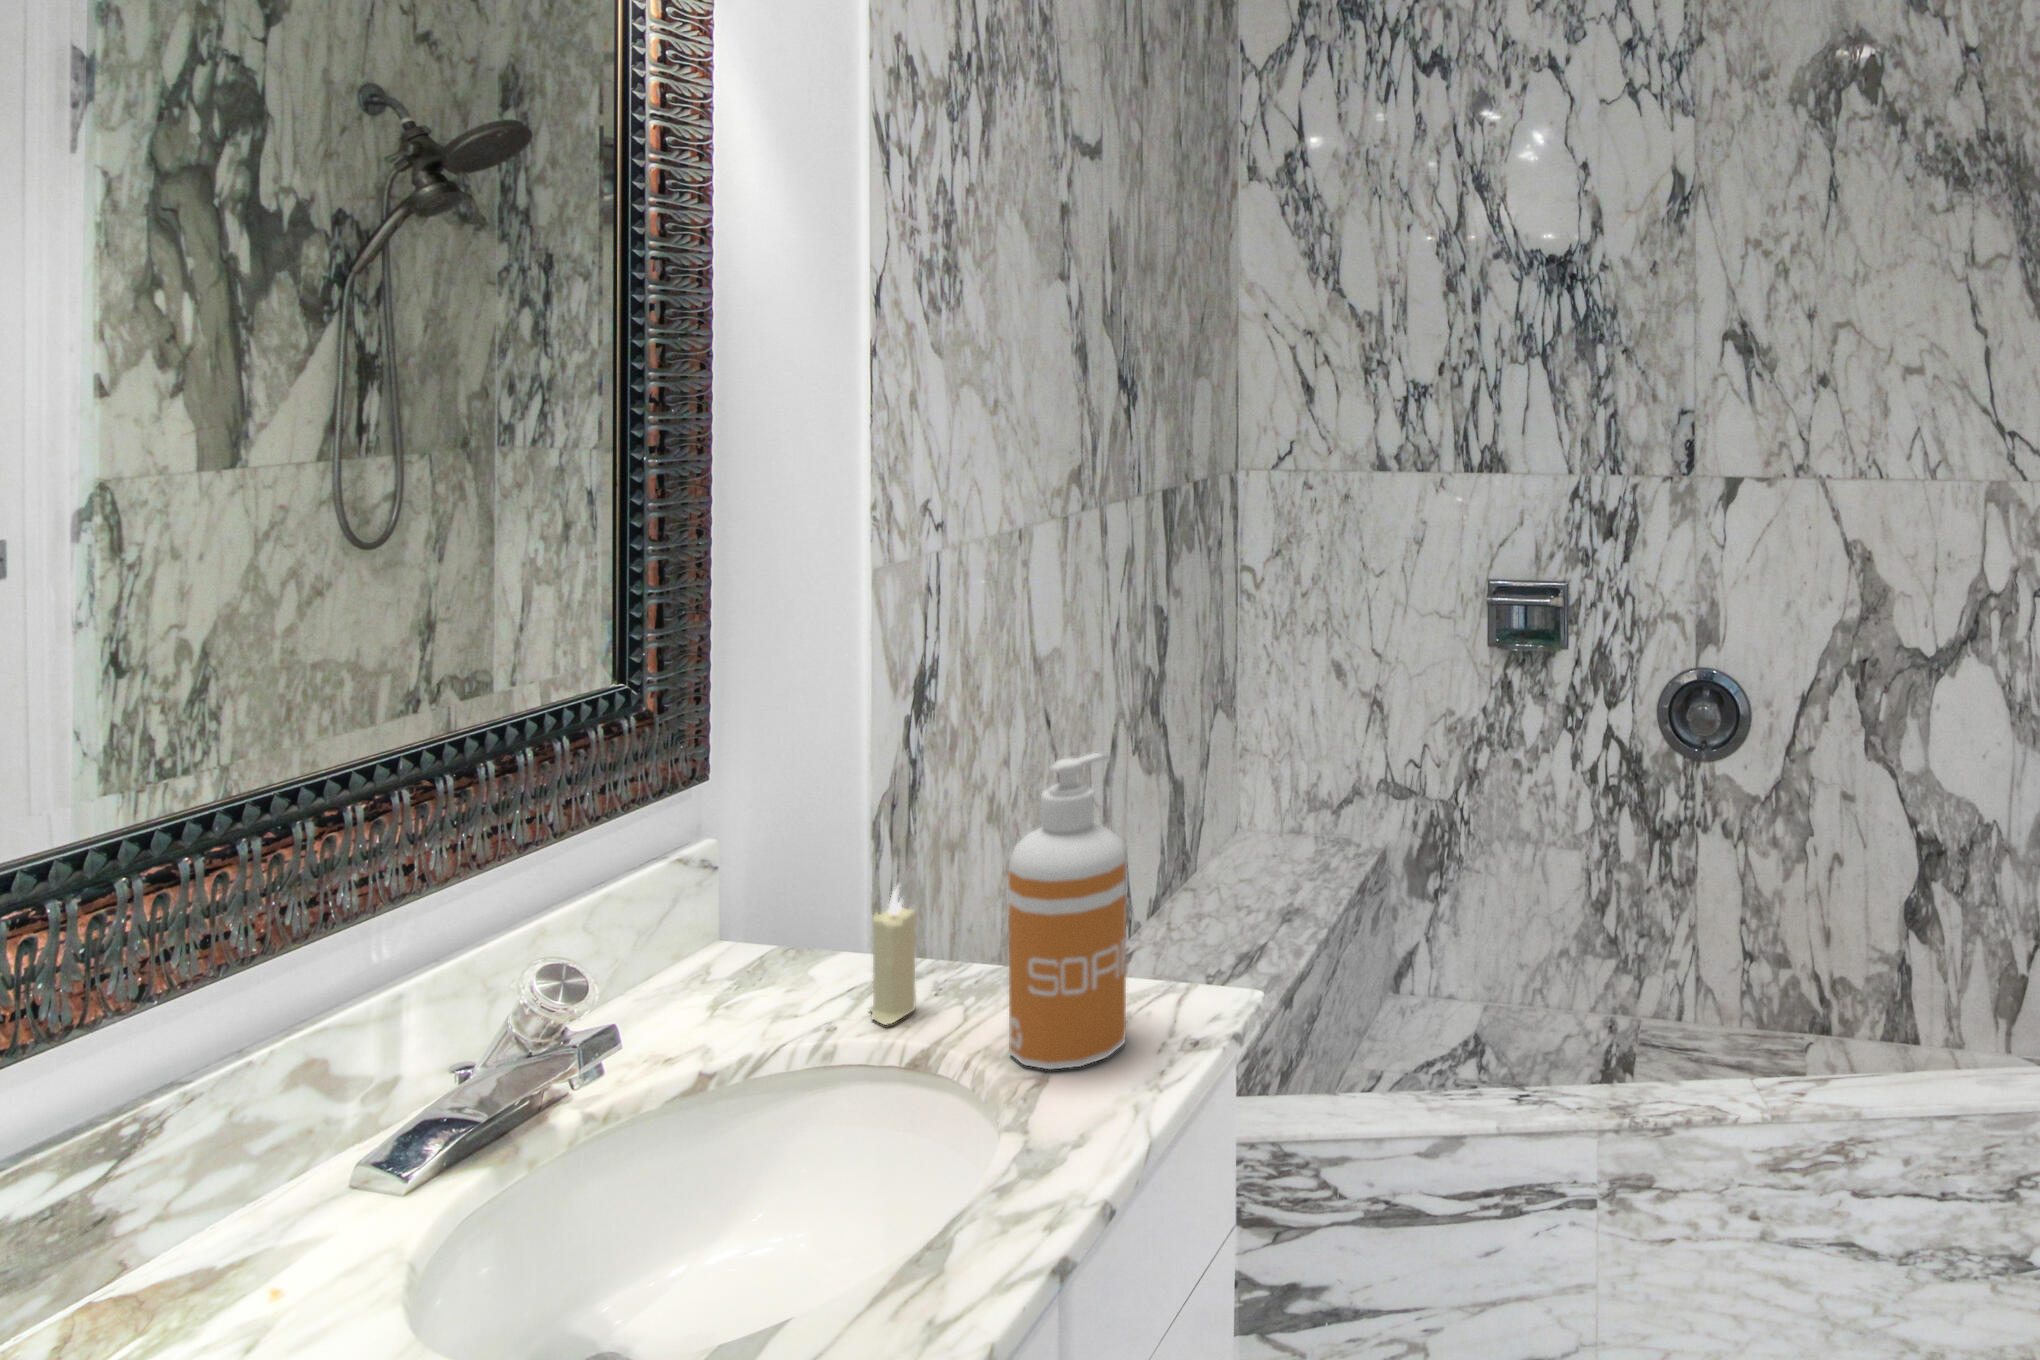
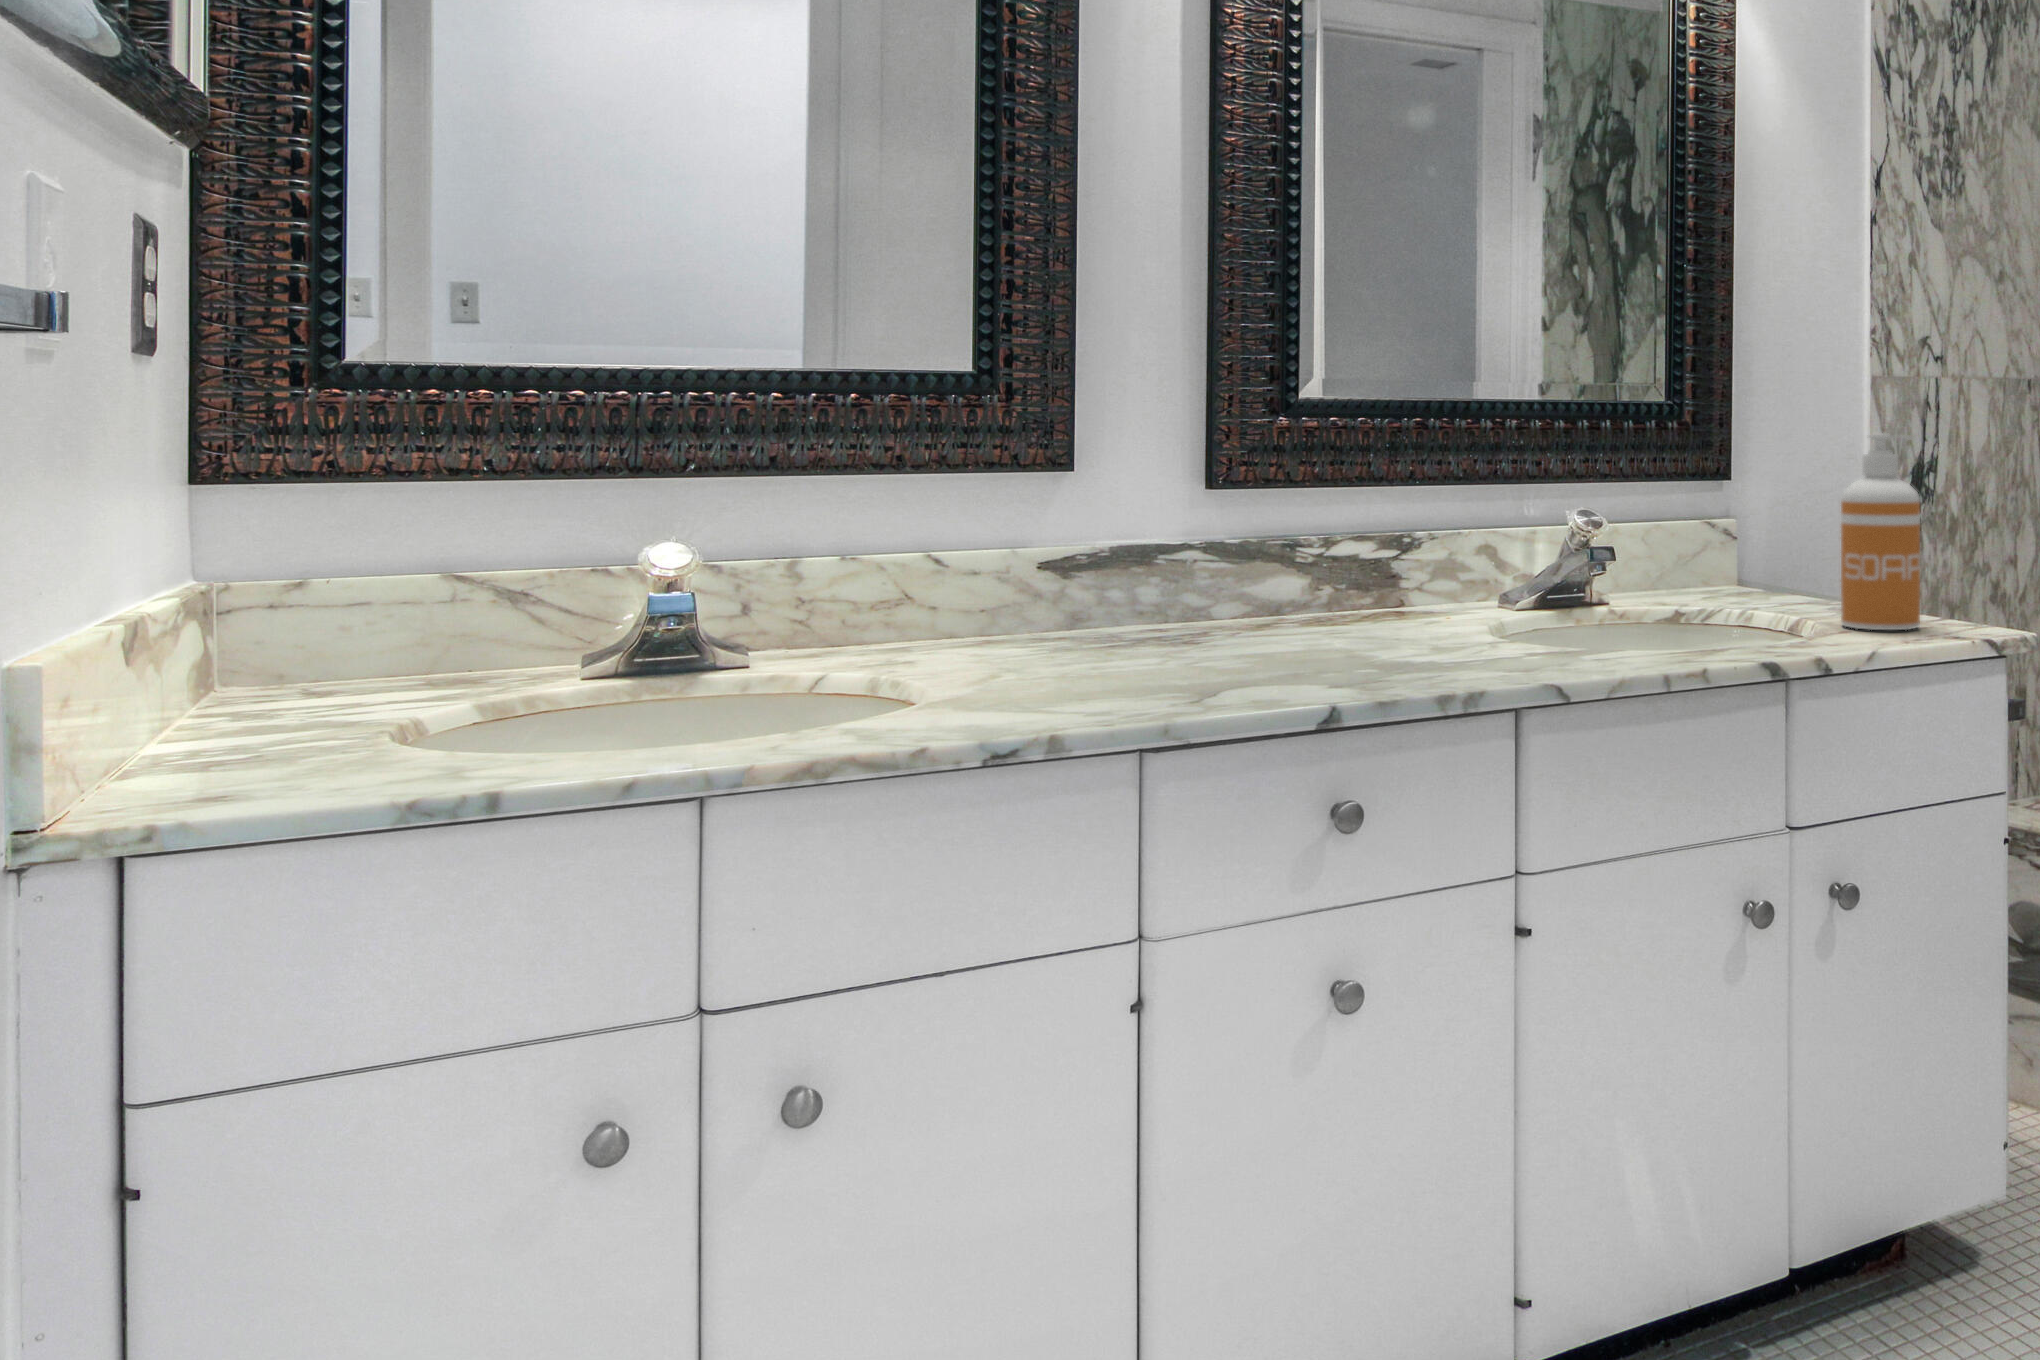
candle: present [869,886,916,1025] -> none [1786,524,1817,611]

